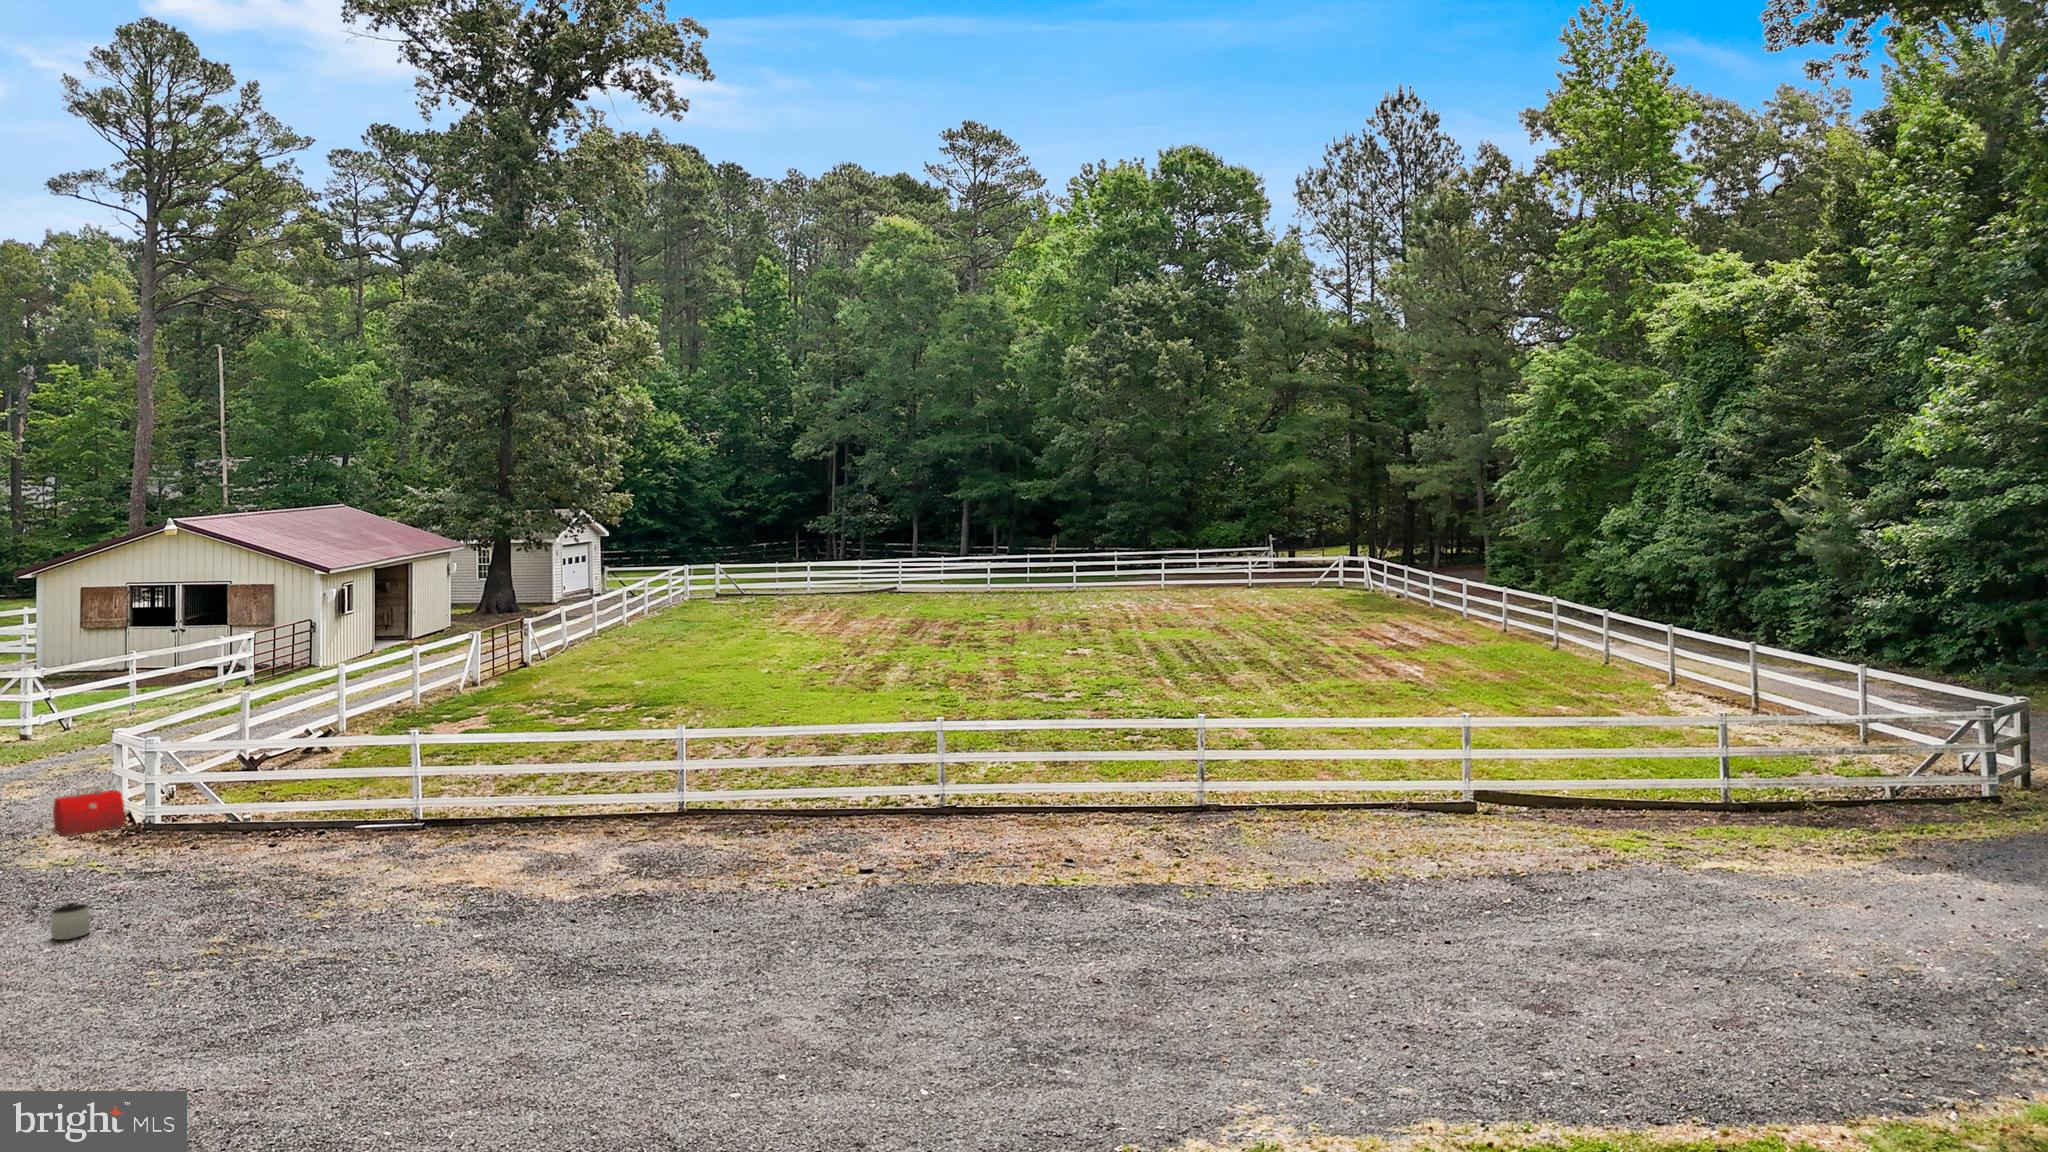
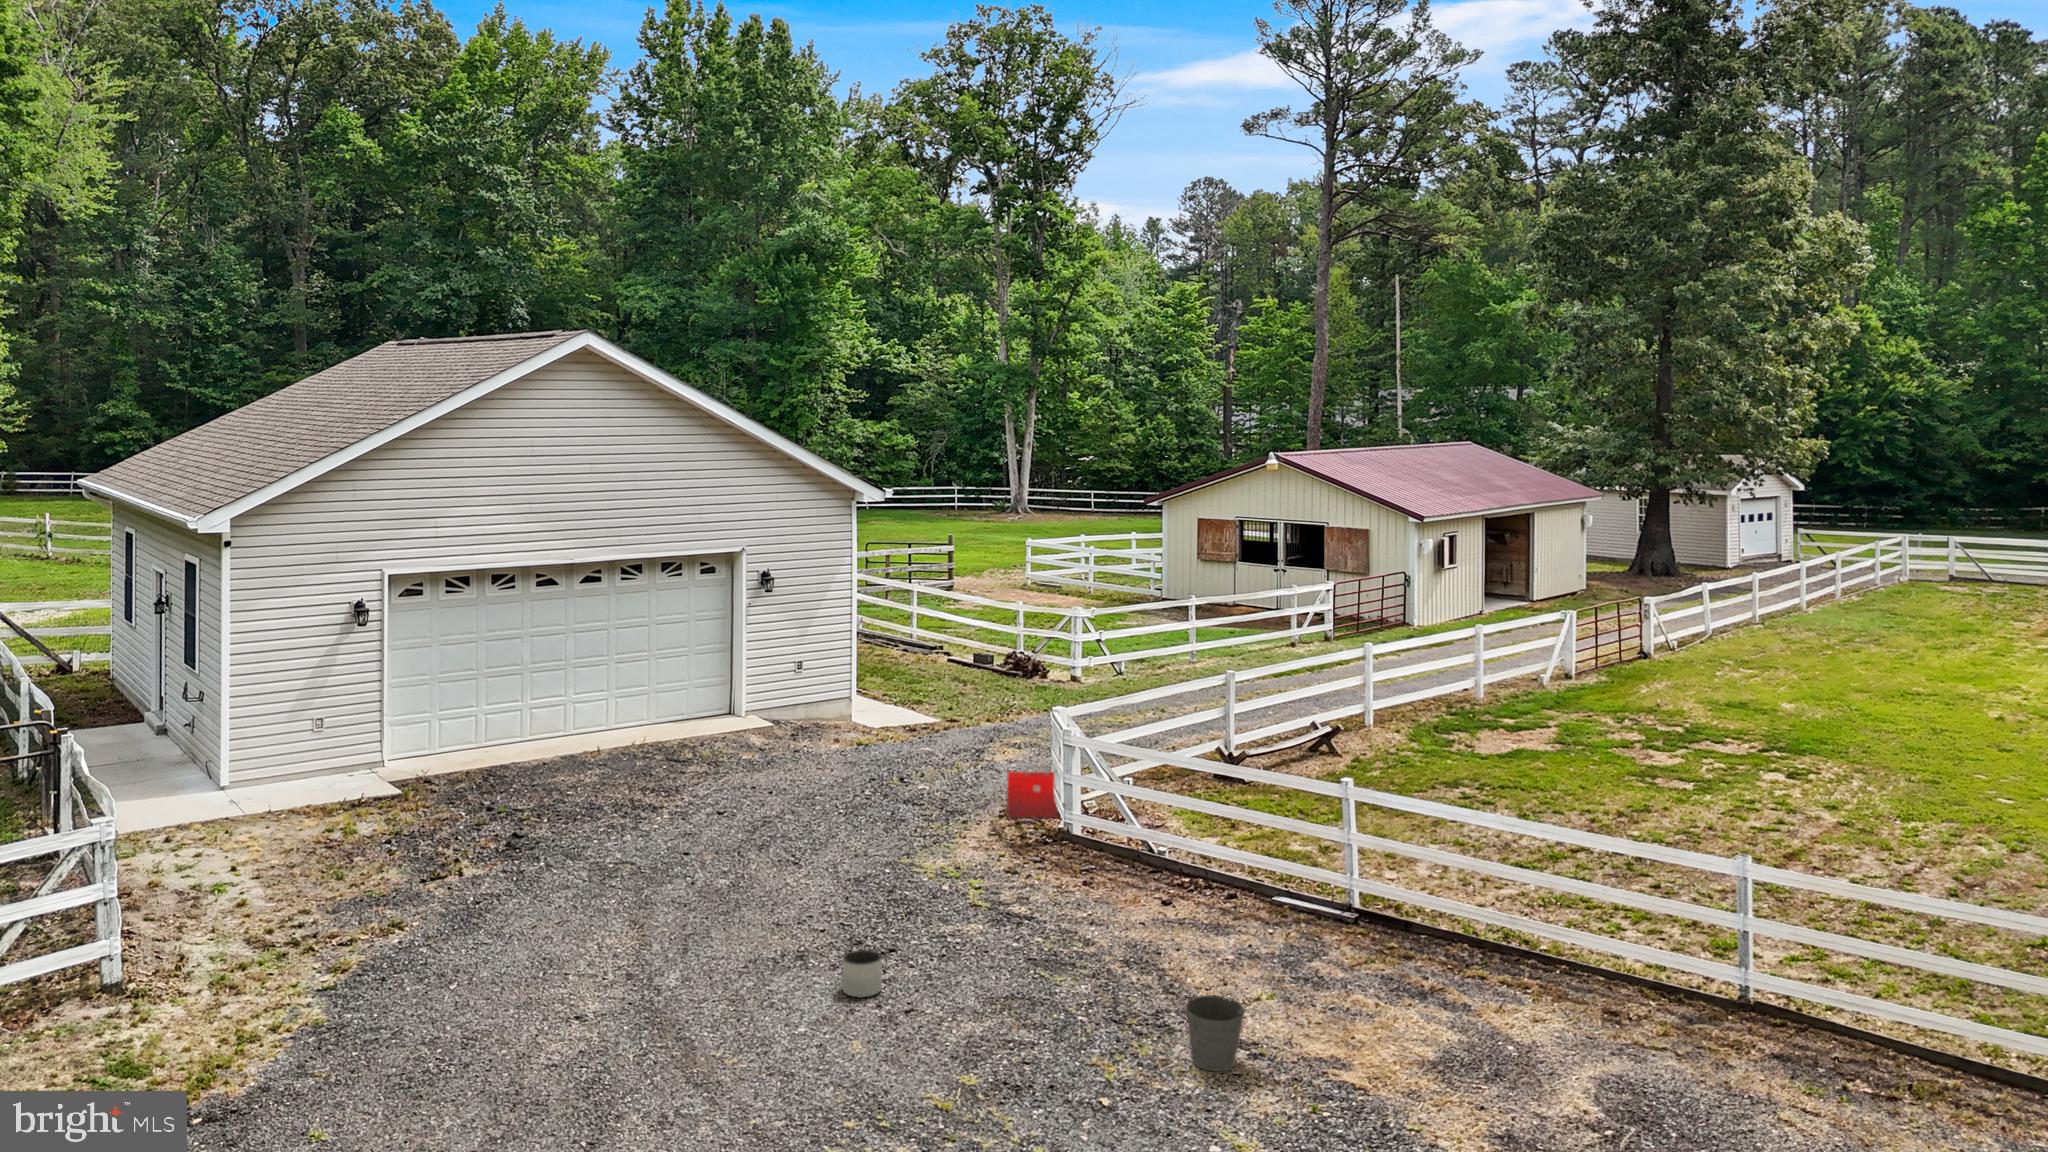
bucket: none [366,855,409,900] -> present [1186,995,1245,1072]

